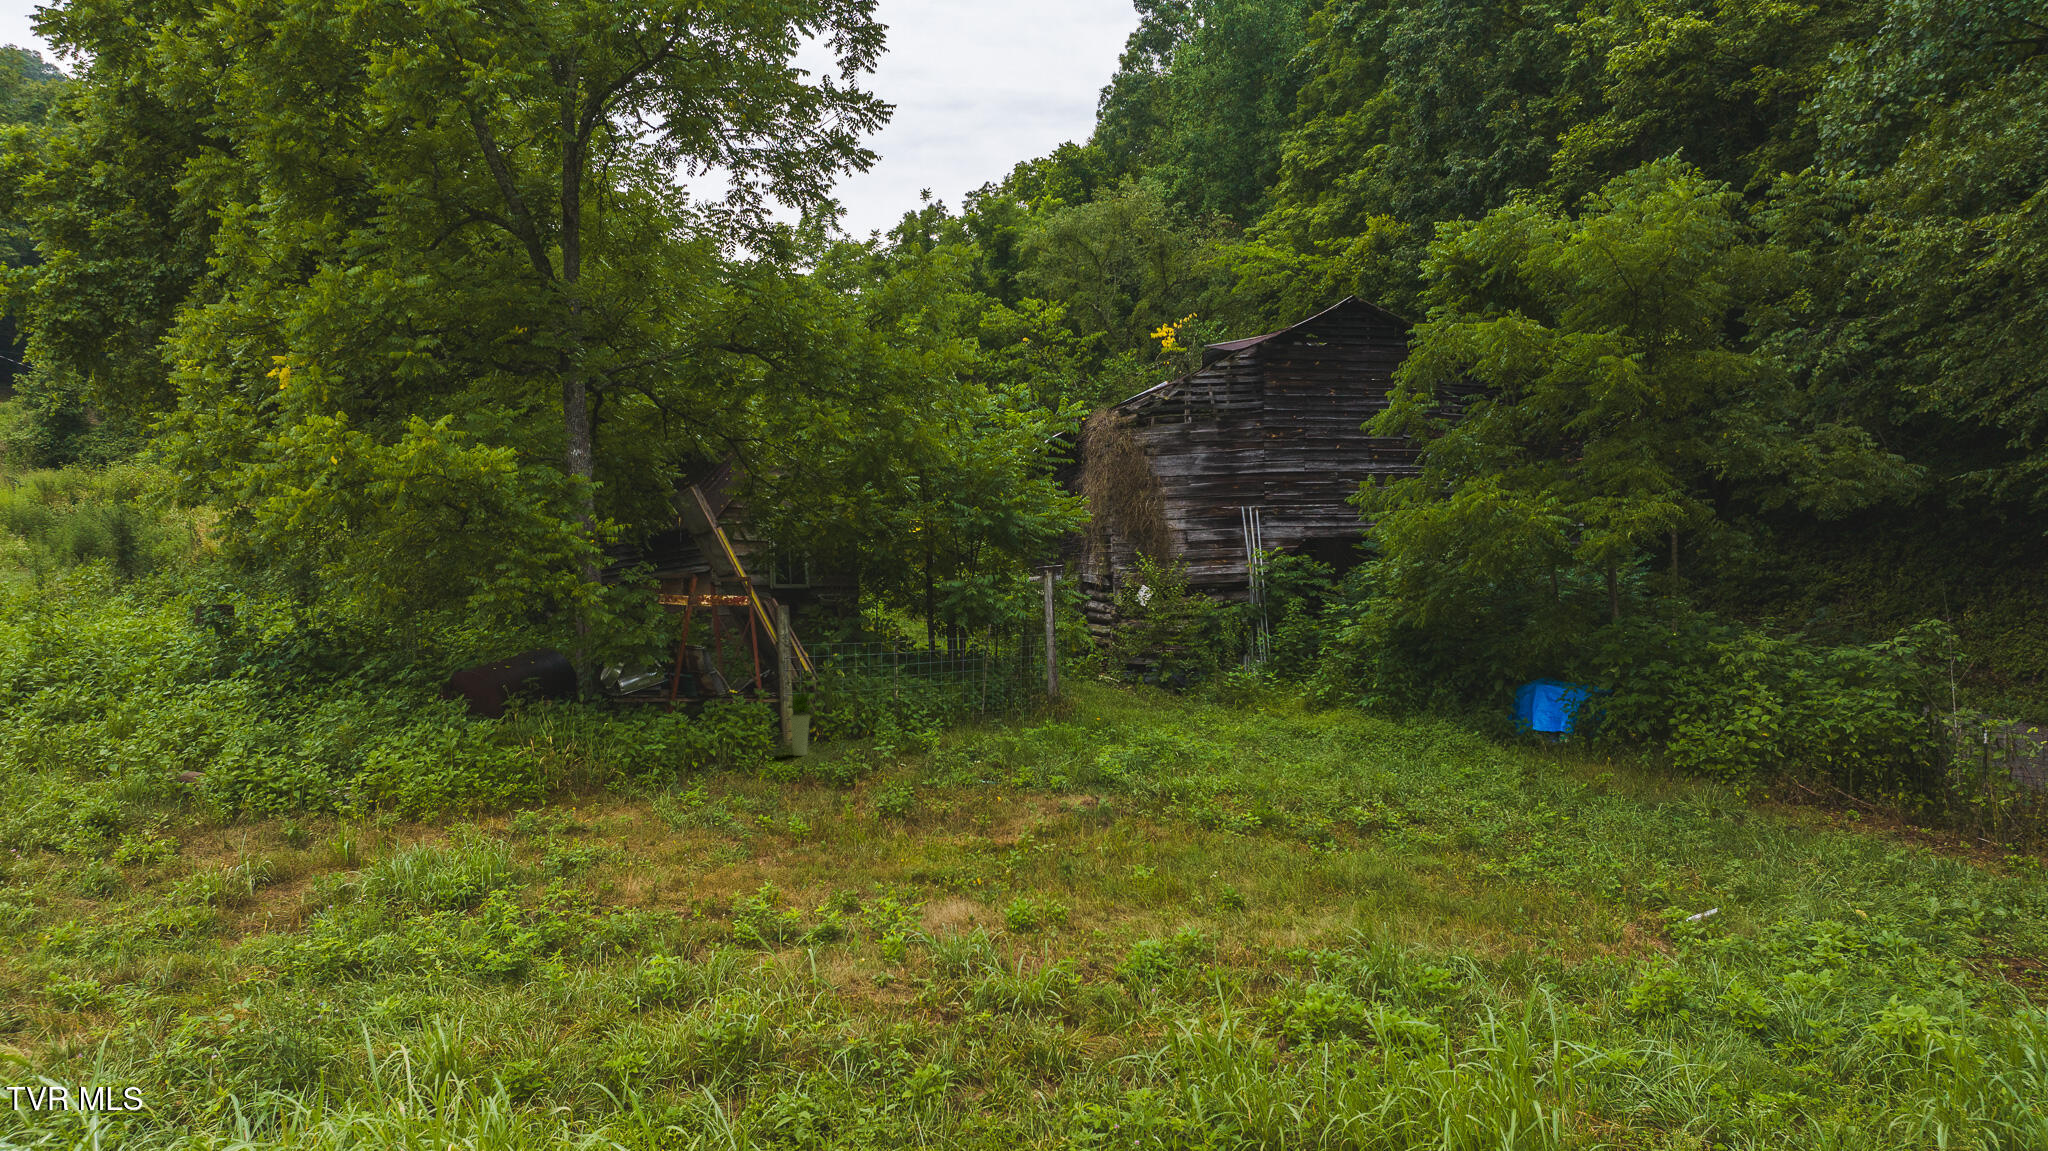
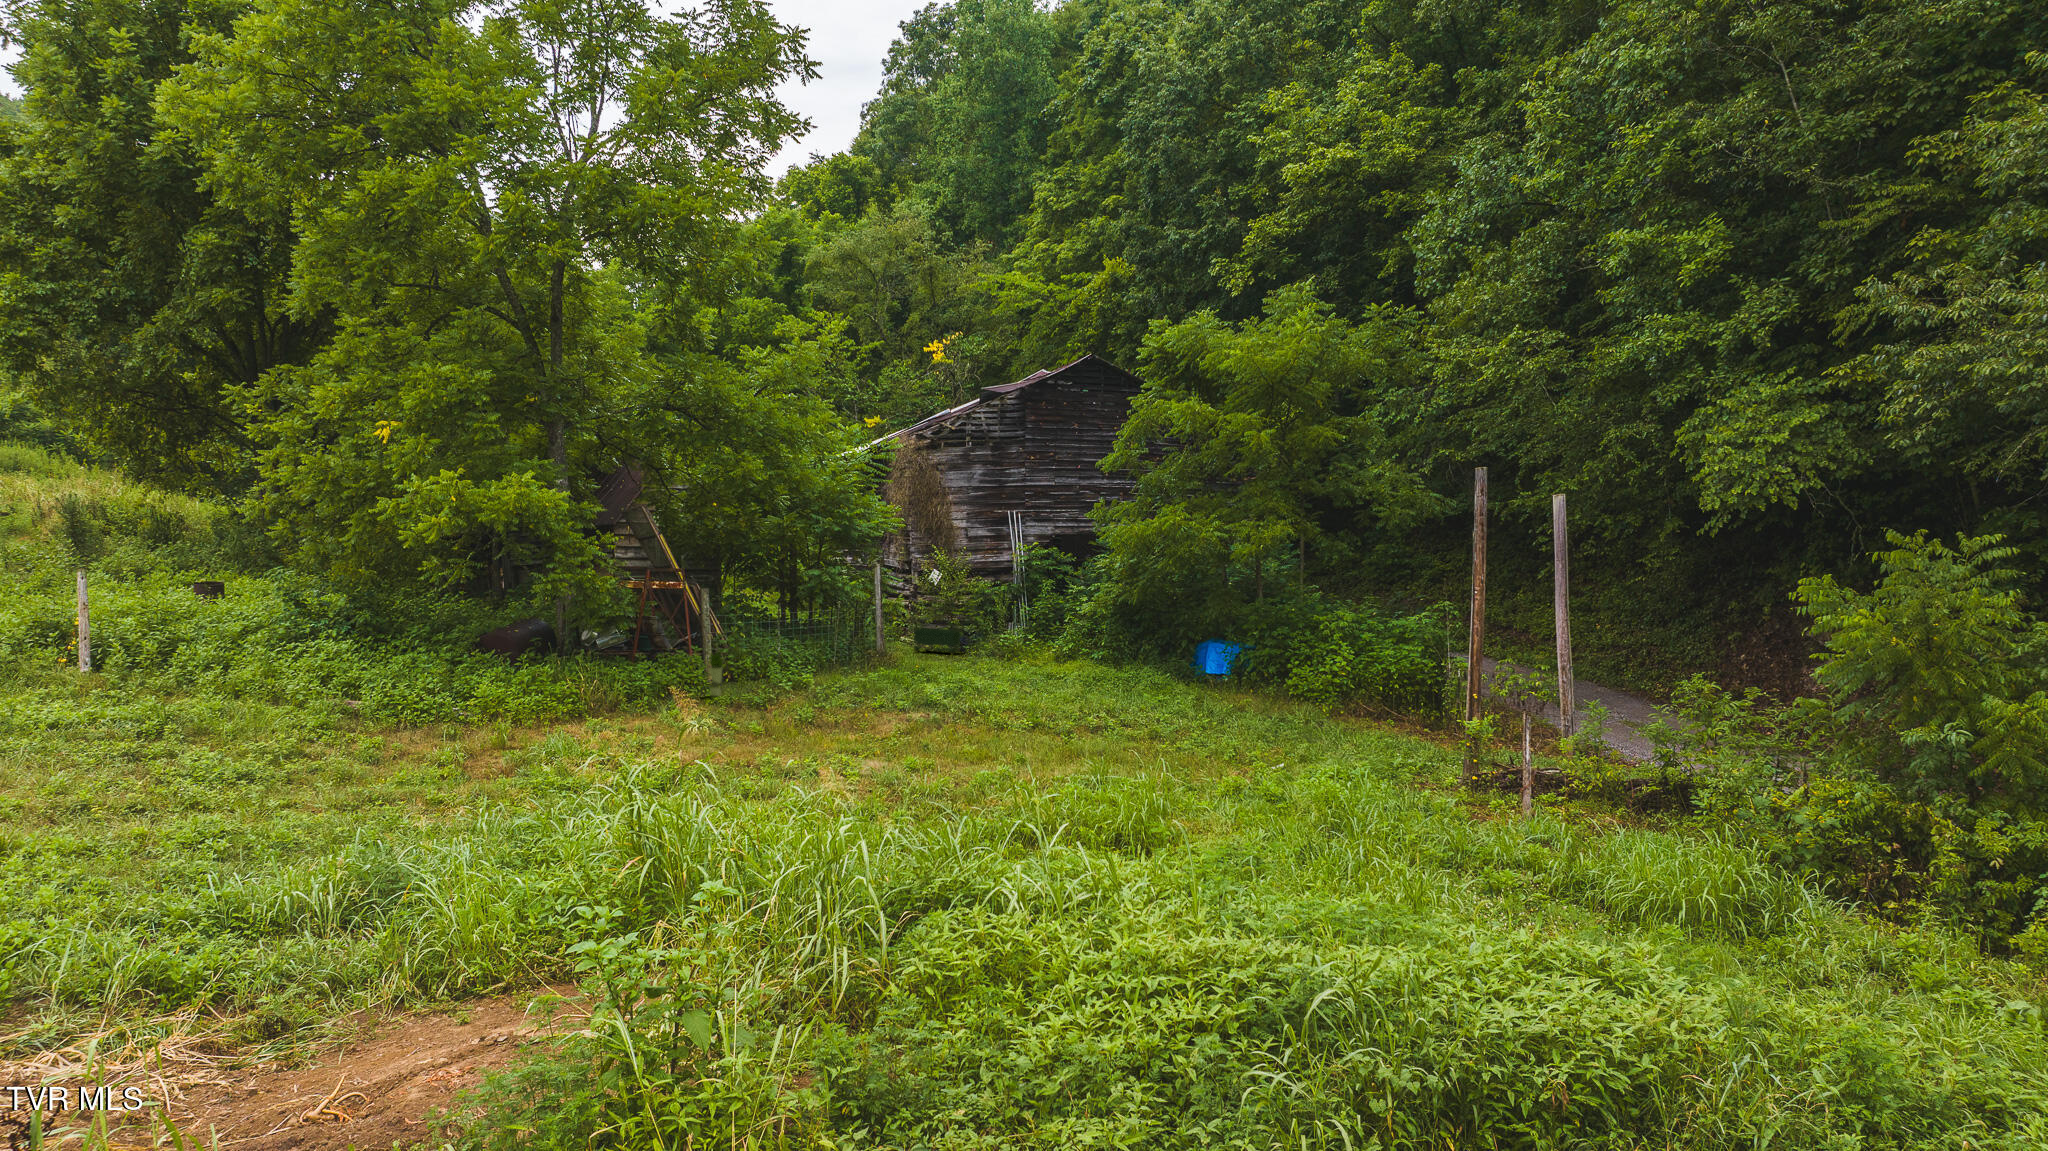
bench: none [1115,656,1183,693] -> present [914,628,964,655]

